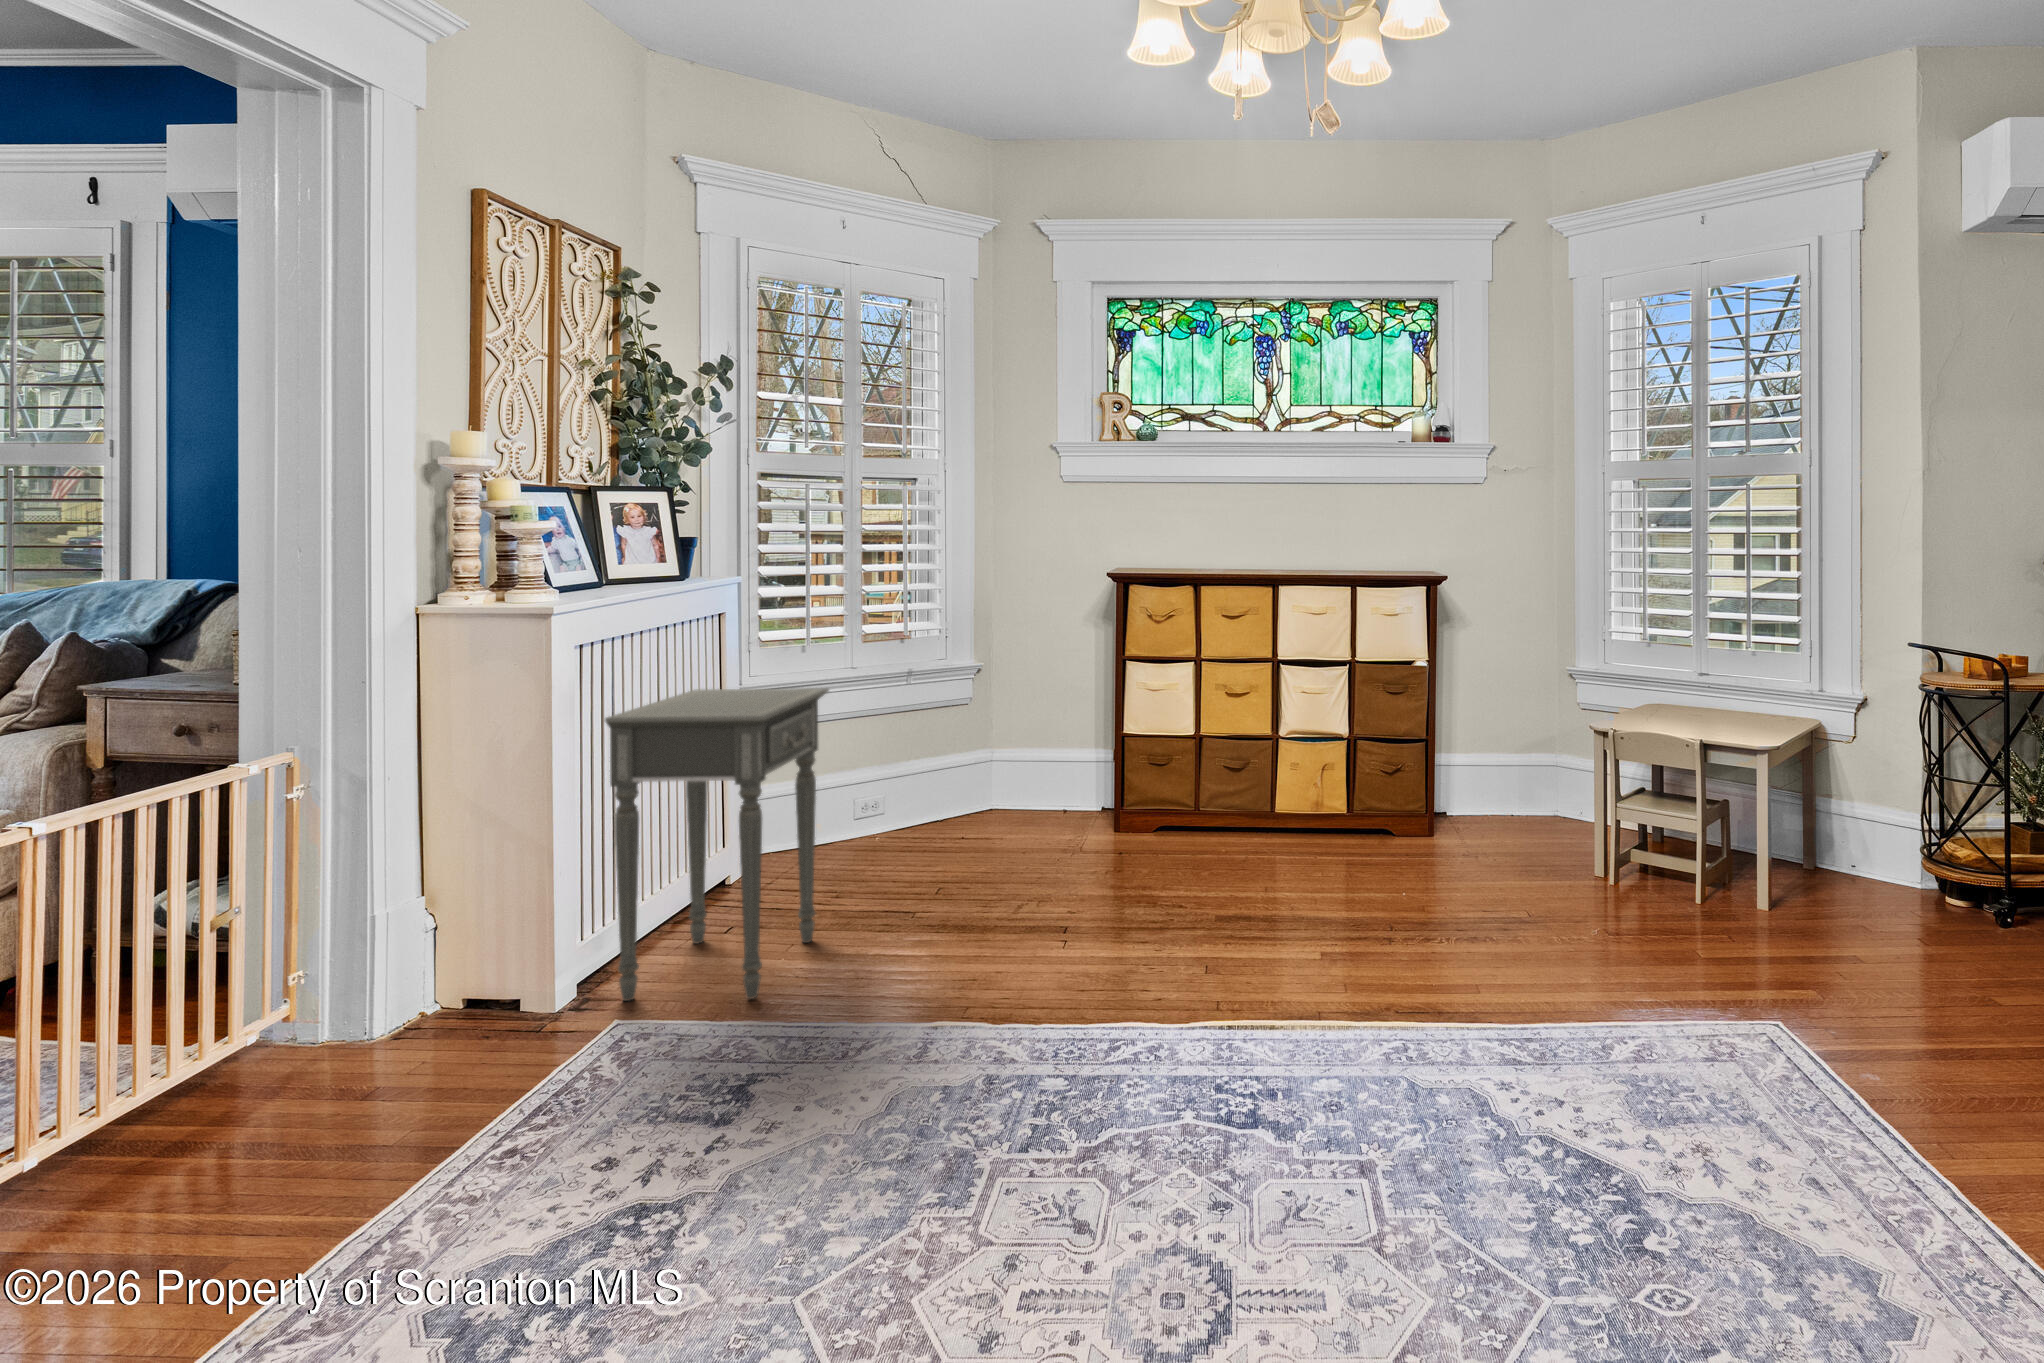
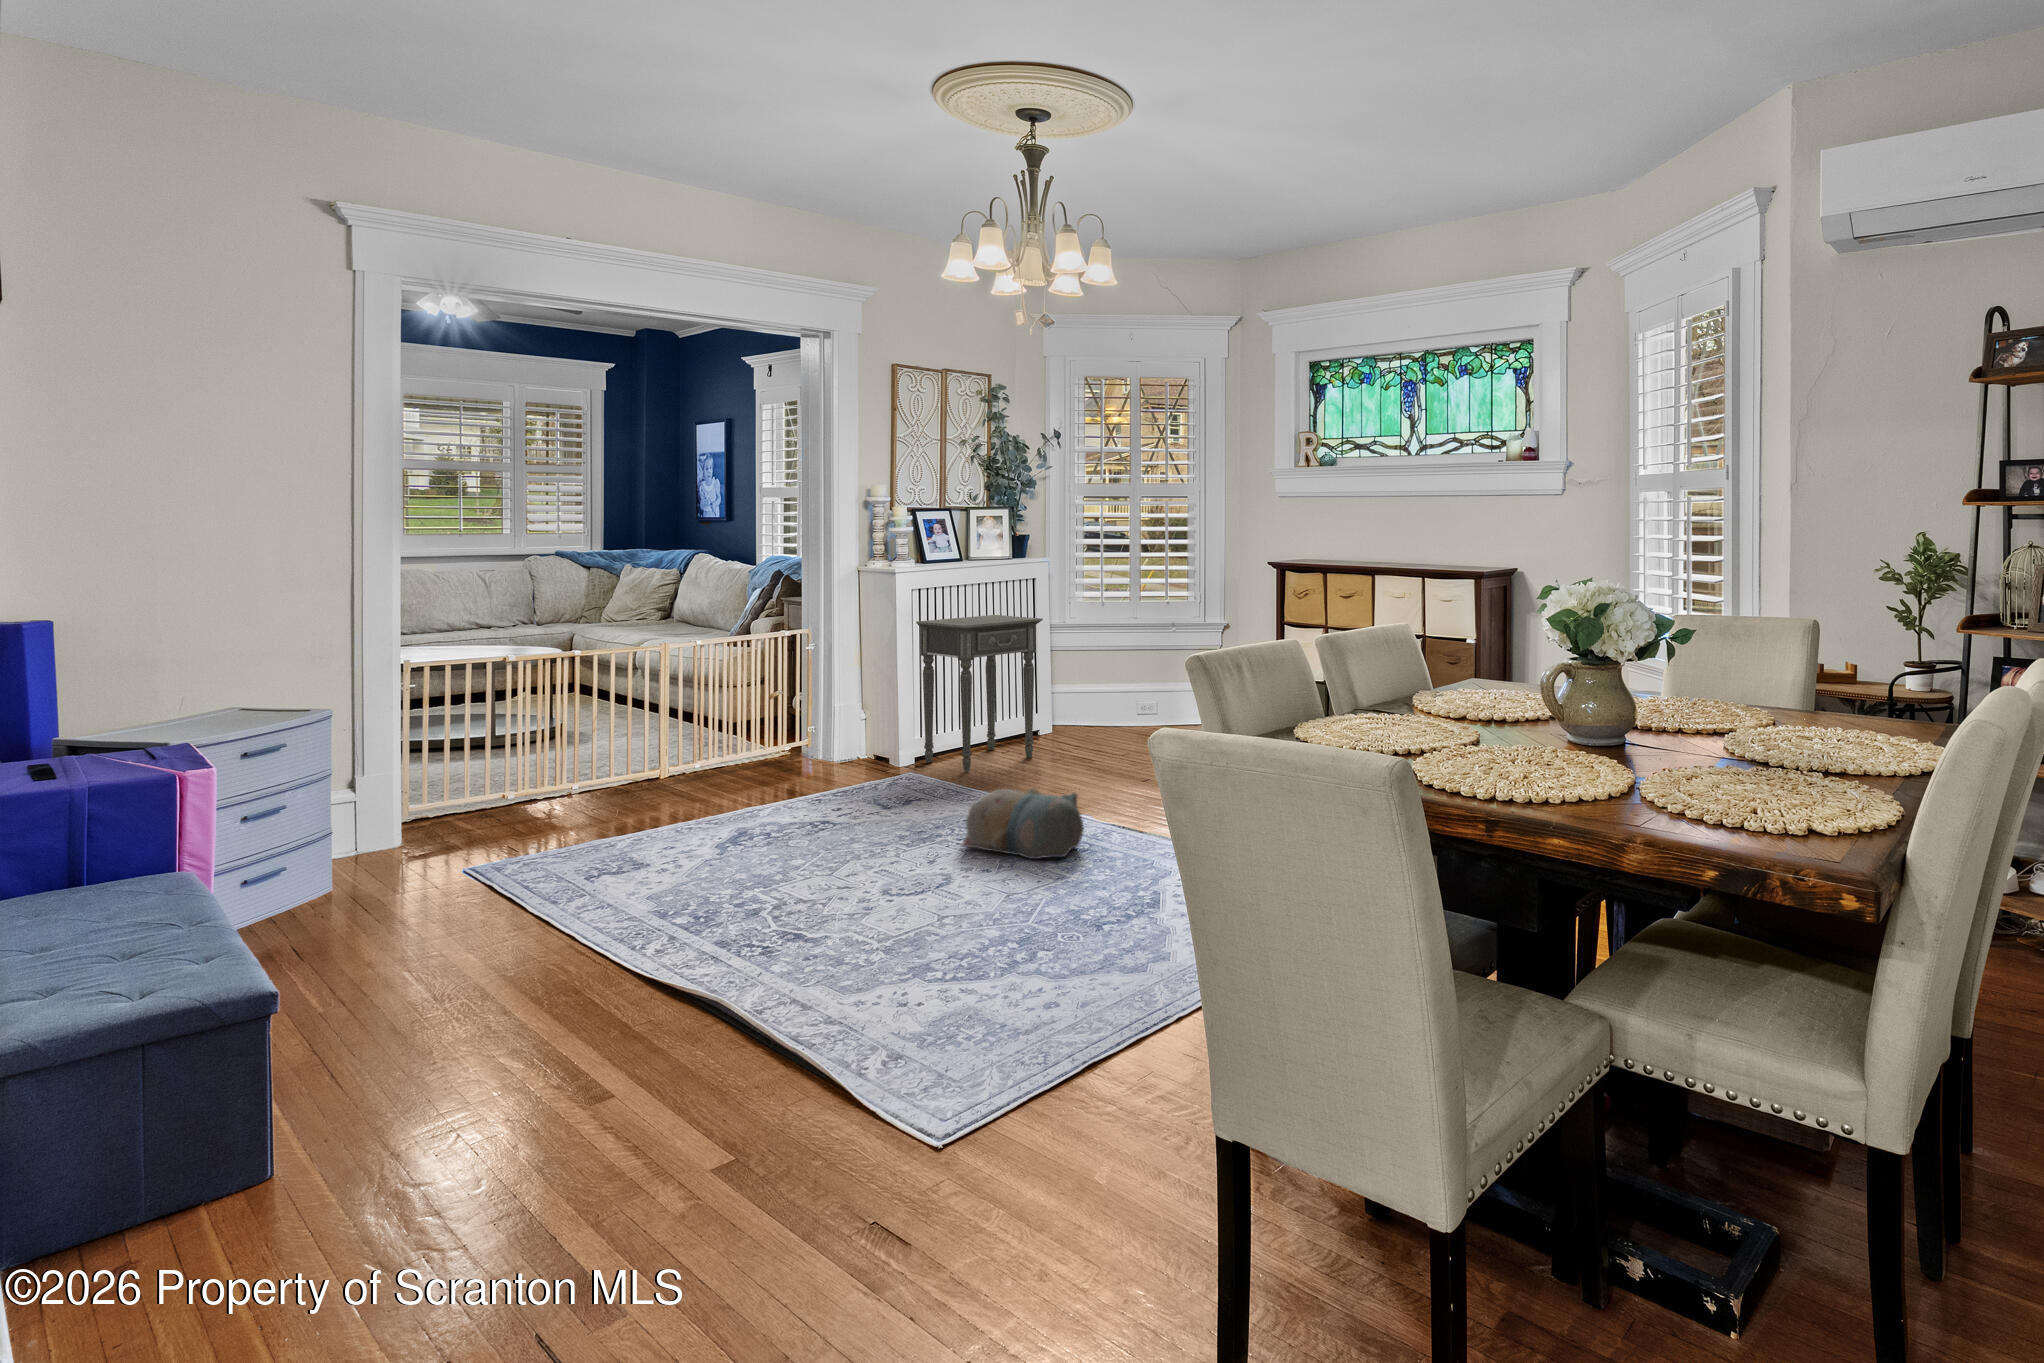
plush toy: none [1094,995,1350,1168] -> present [962,788,1084,859]

